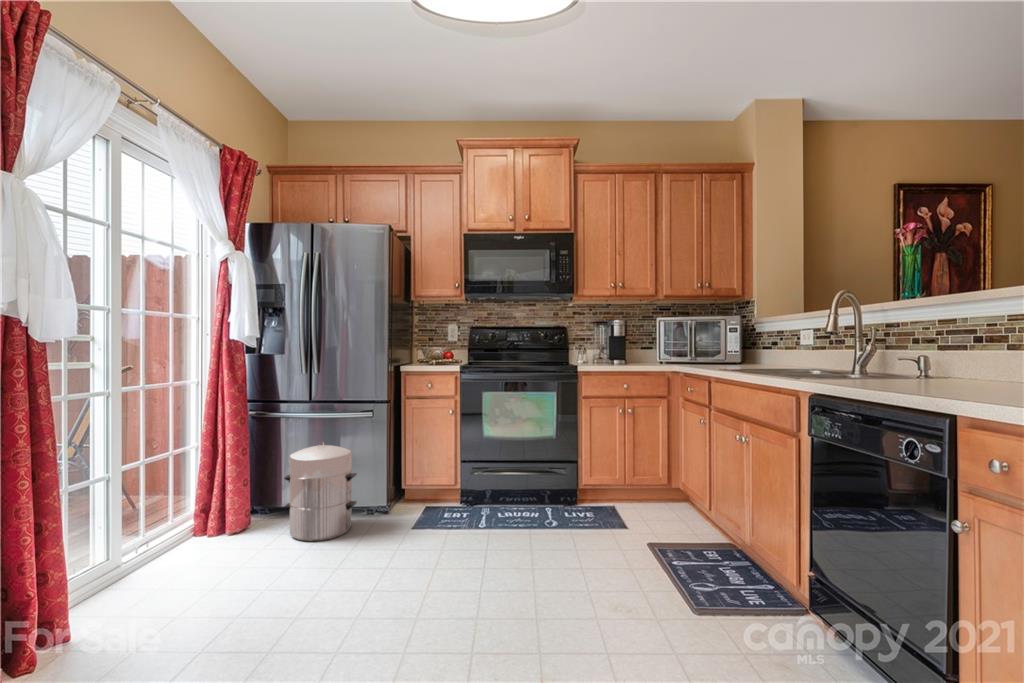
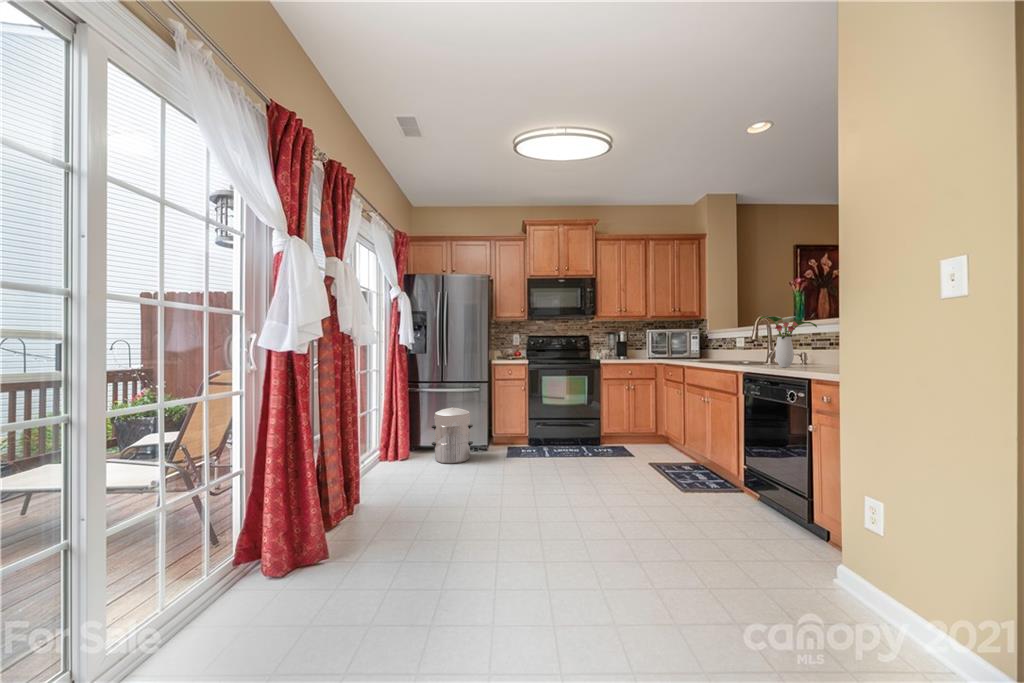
flower arrangement: none [843,283,959,383] -> present [761,316,817,367]

